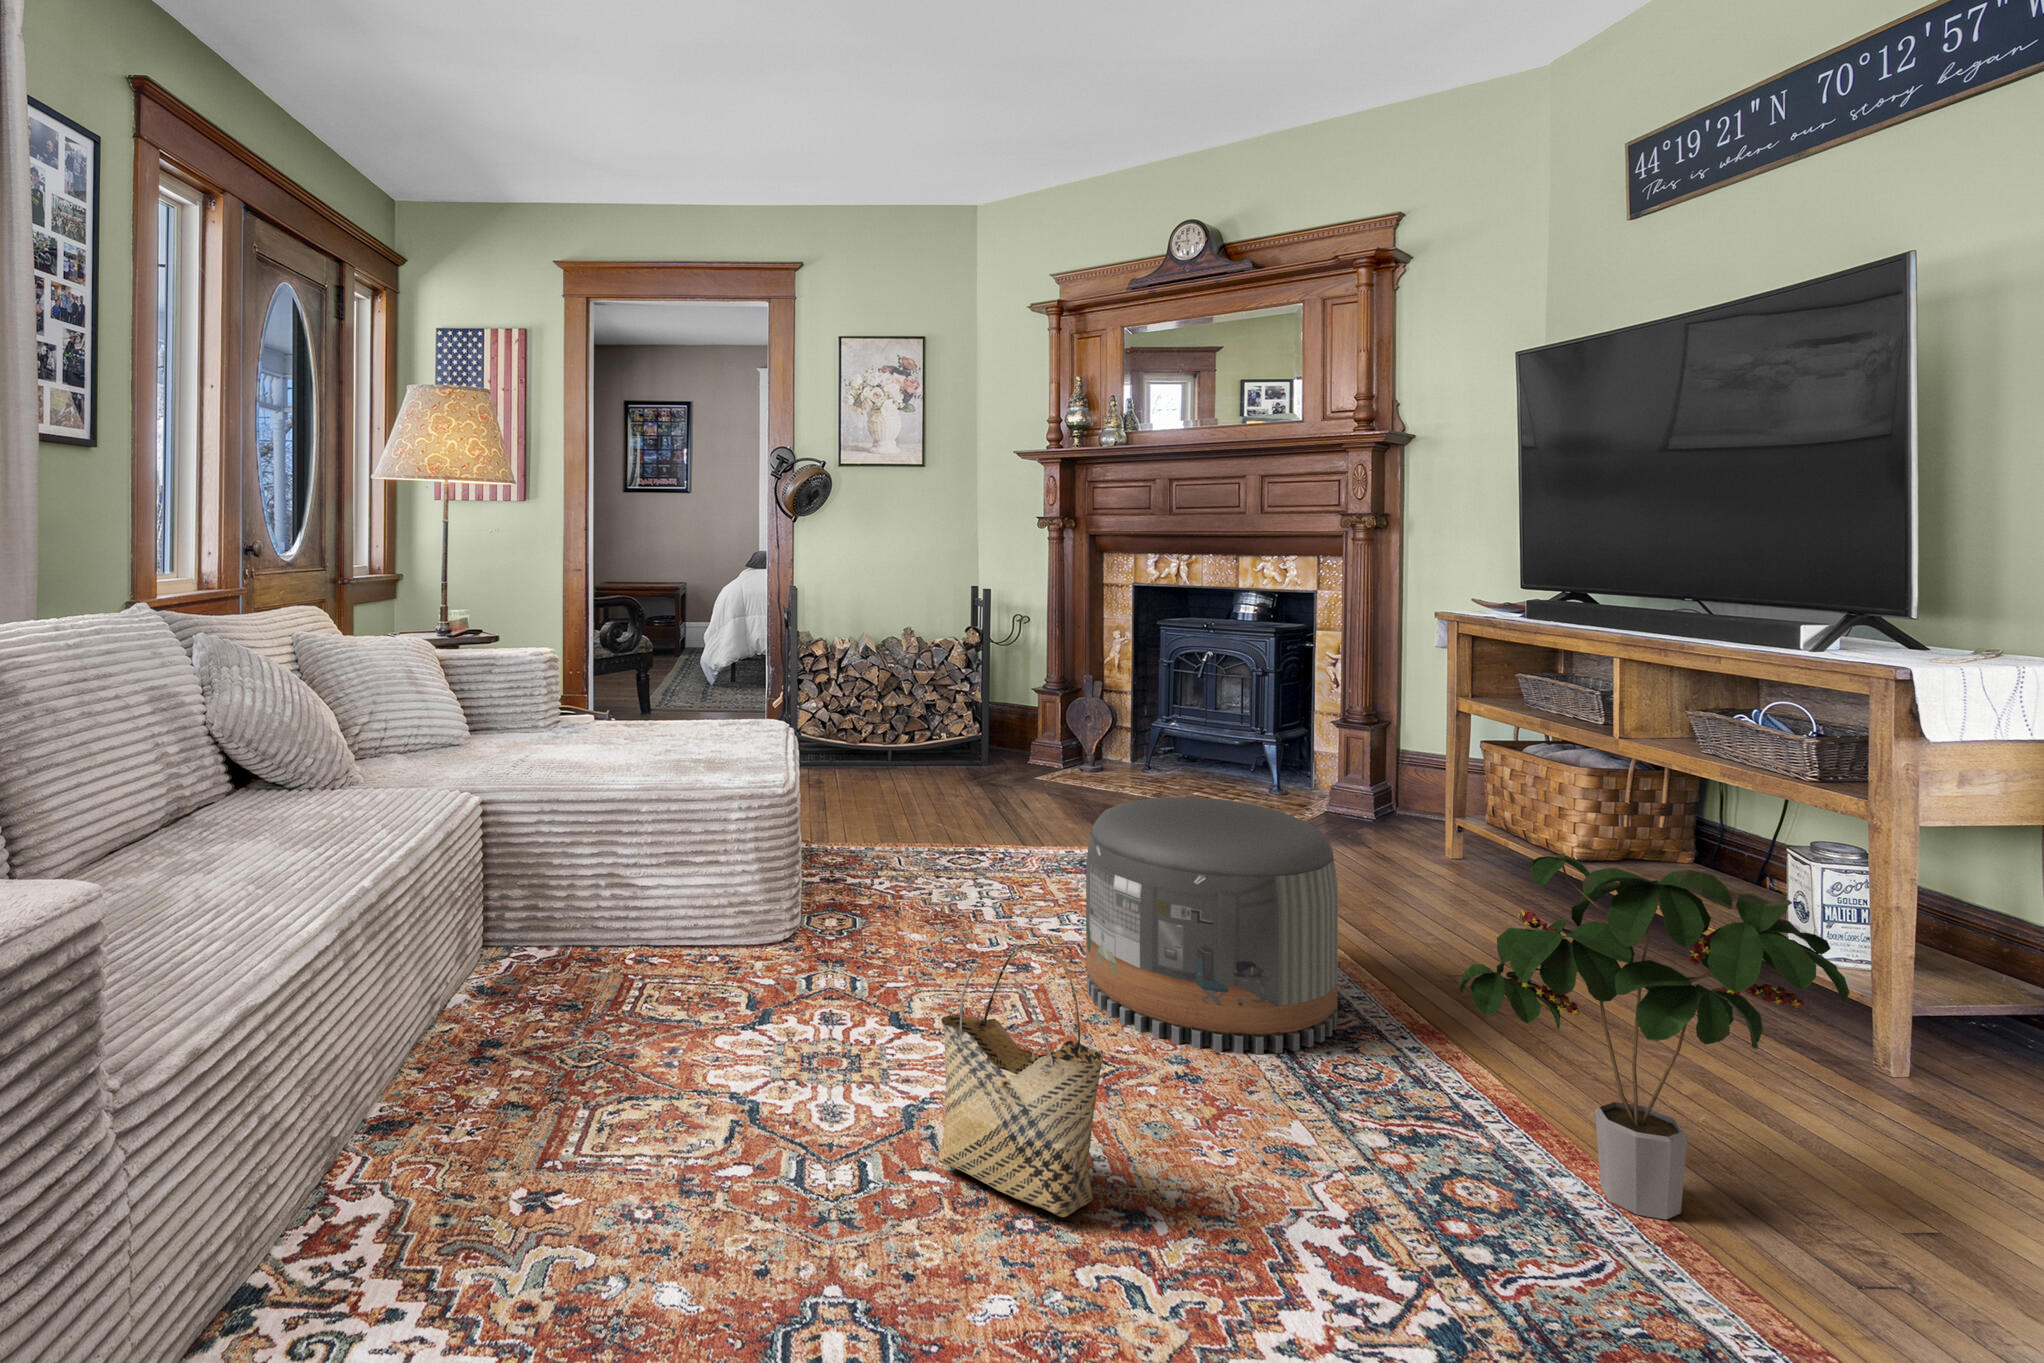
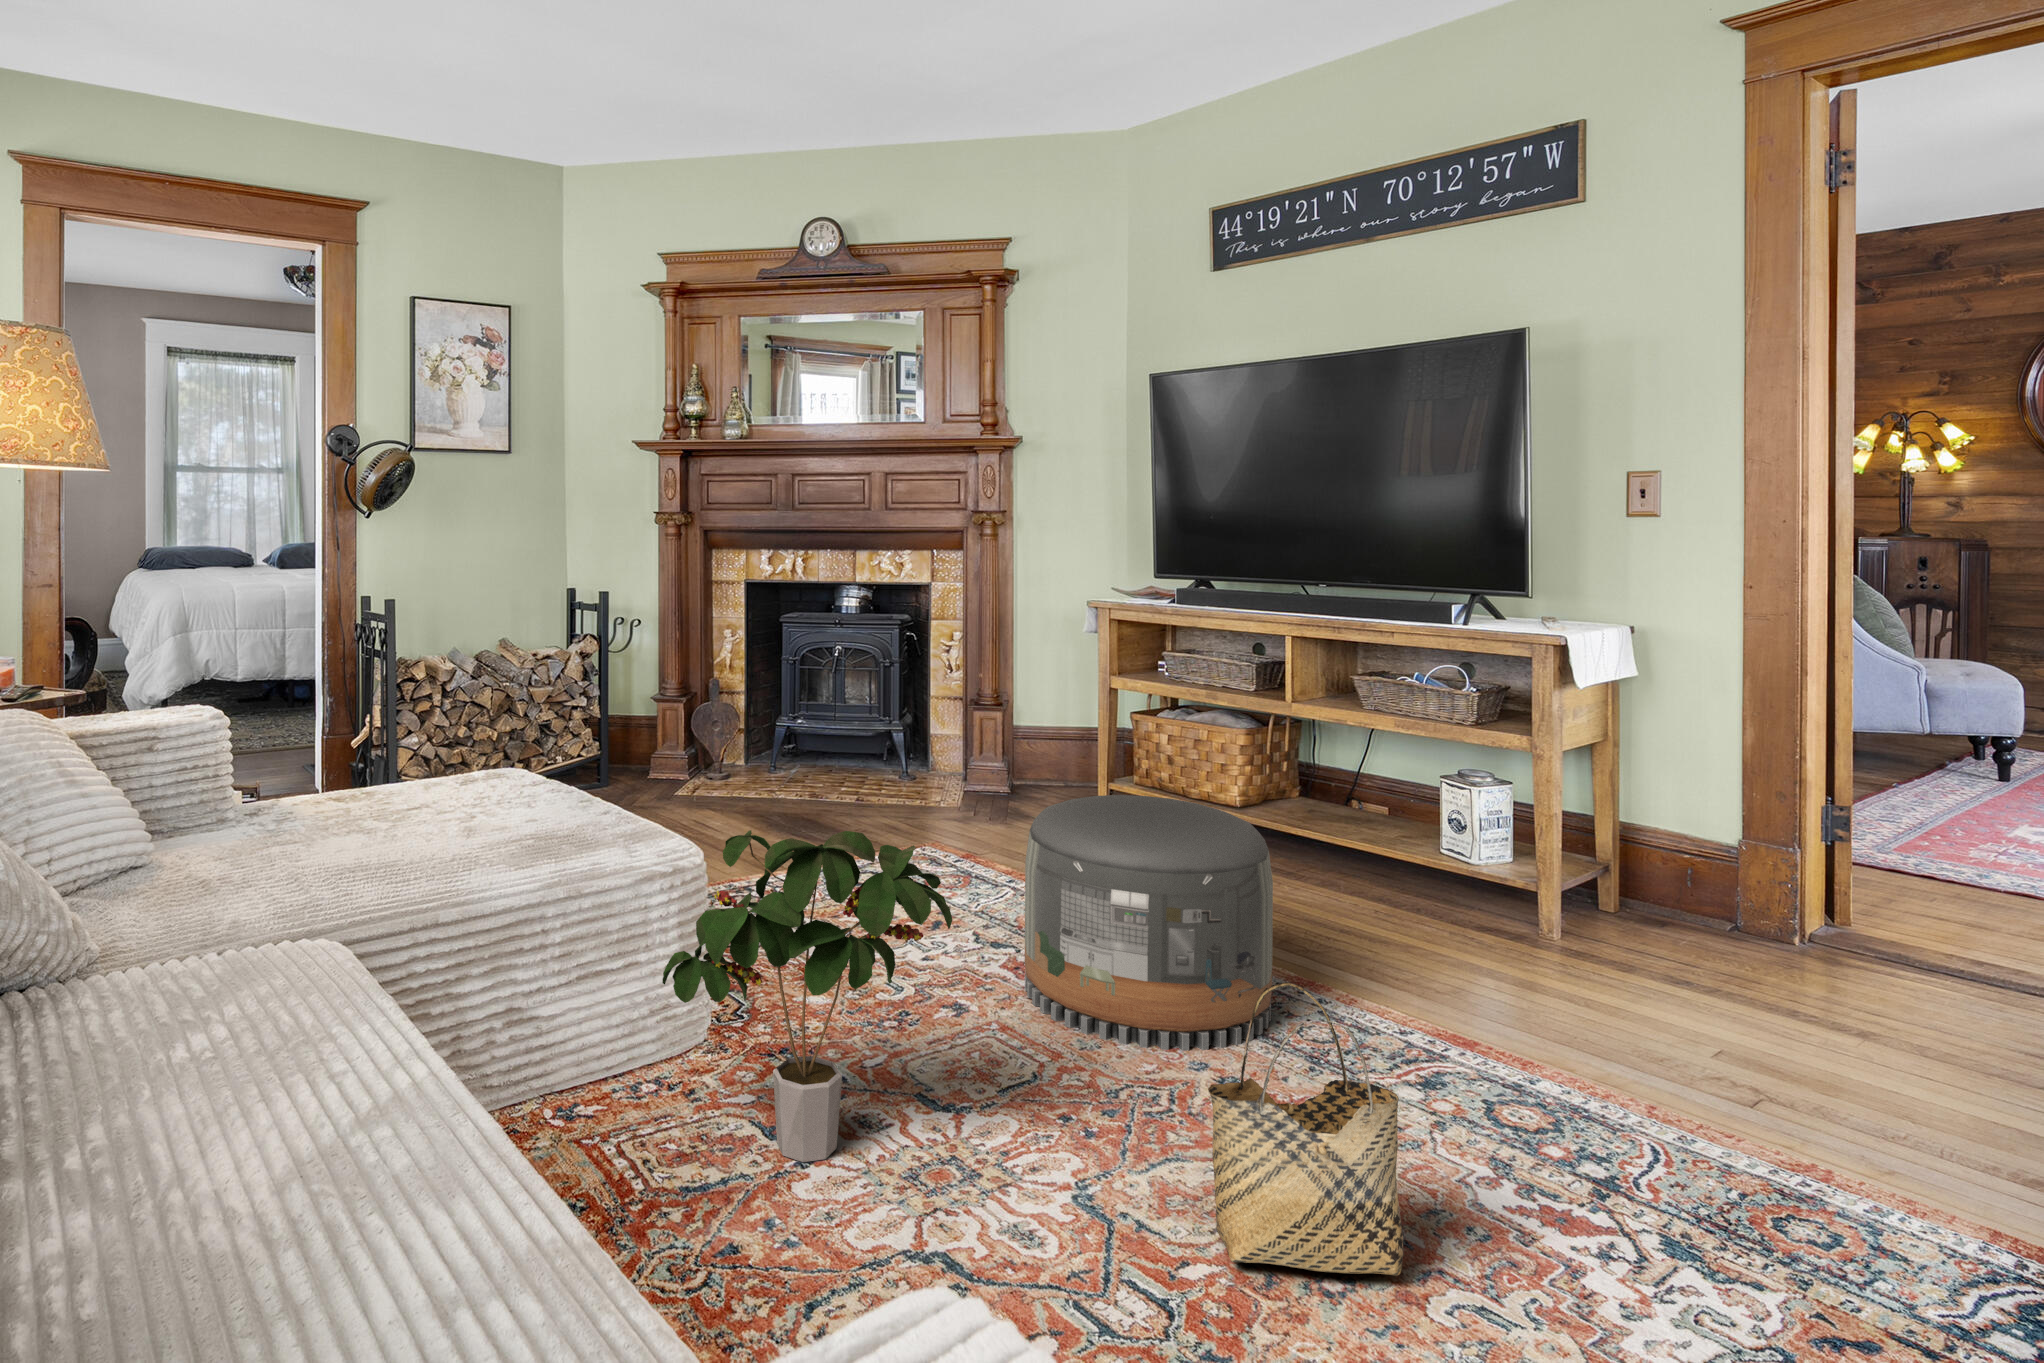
potted plant: present [1459,853,1849,1220] -> present [662,830,952,1162]

